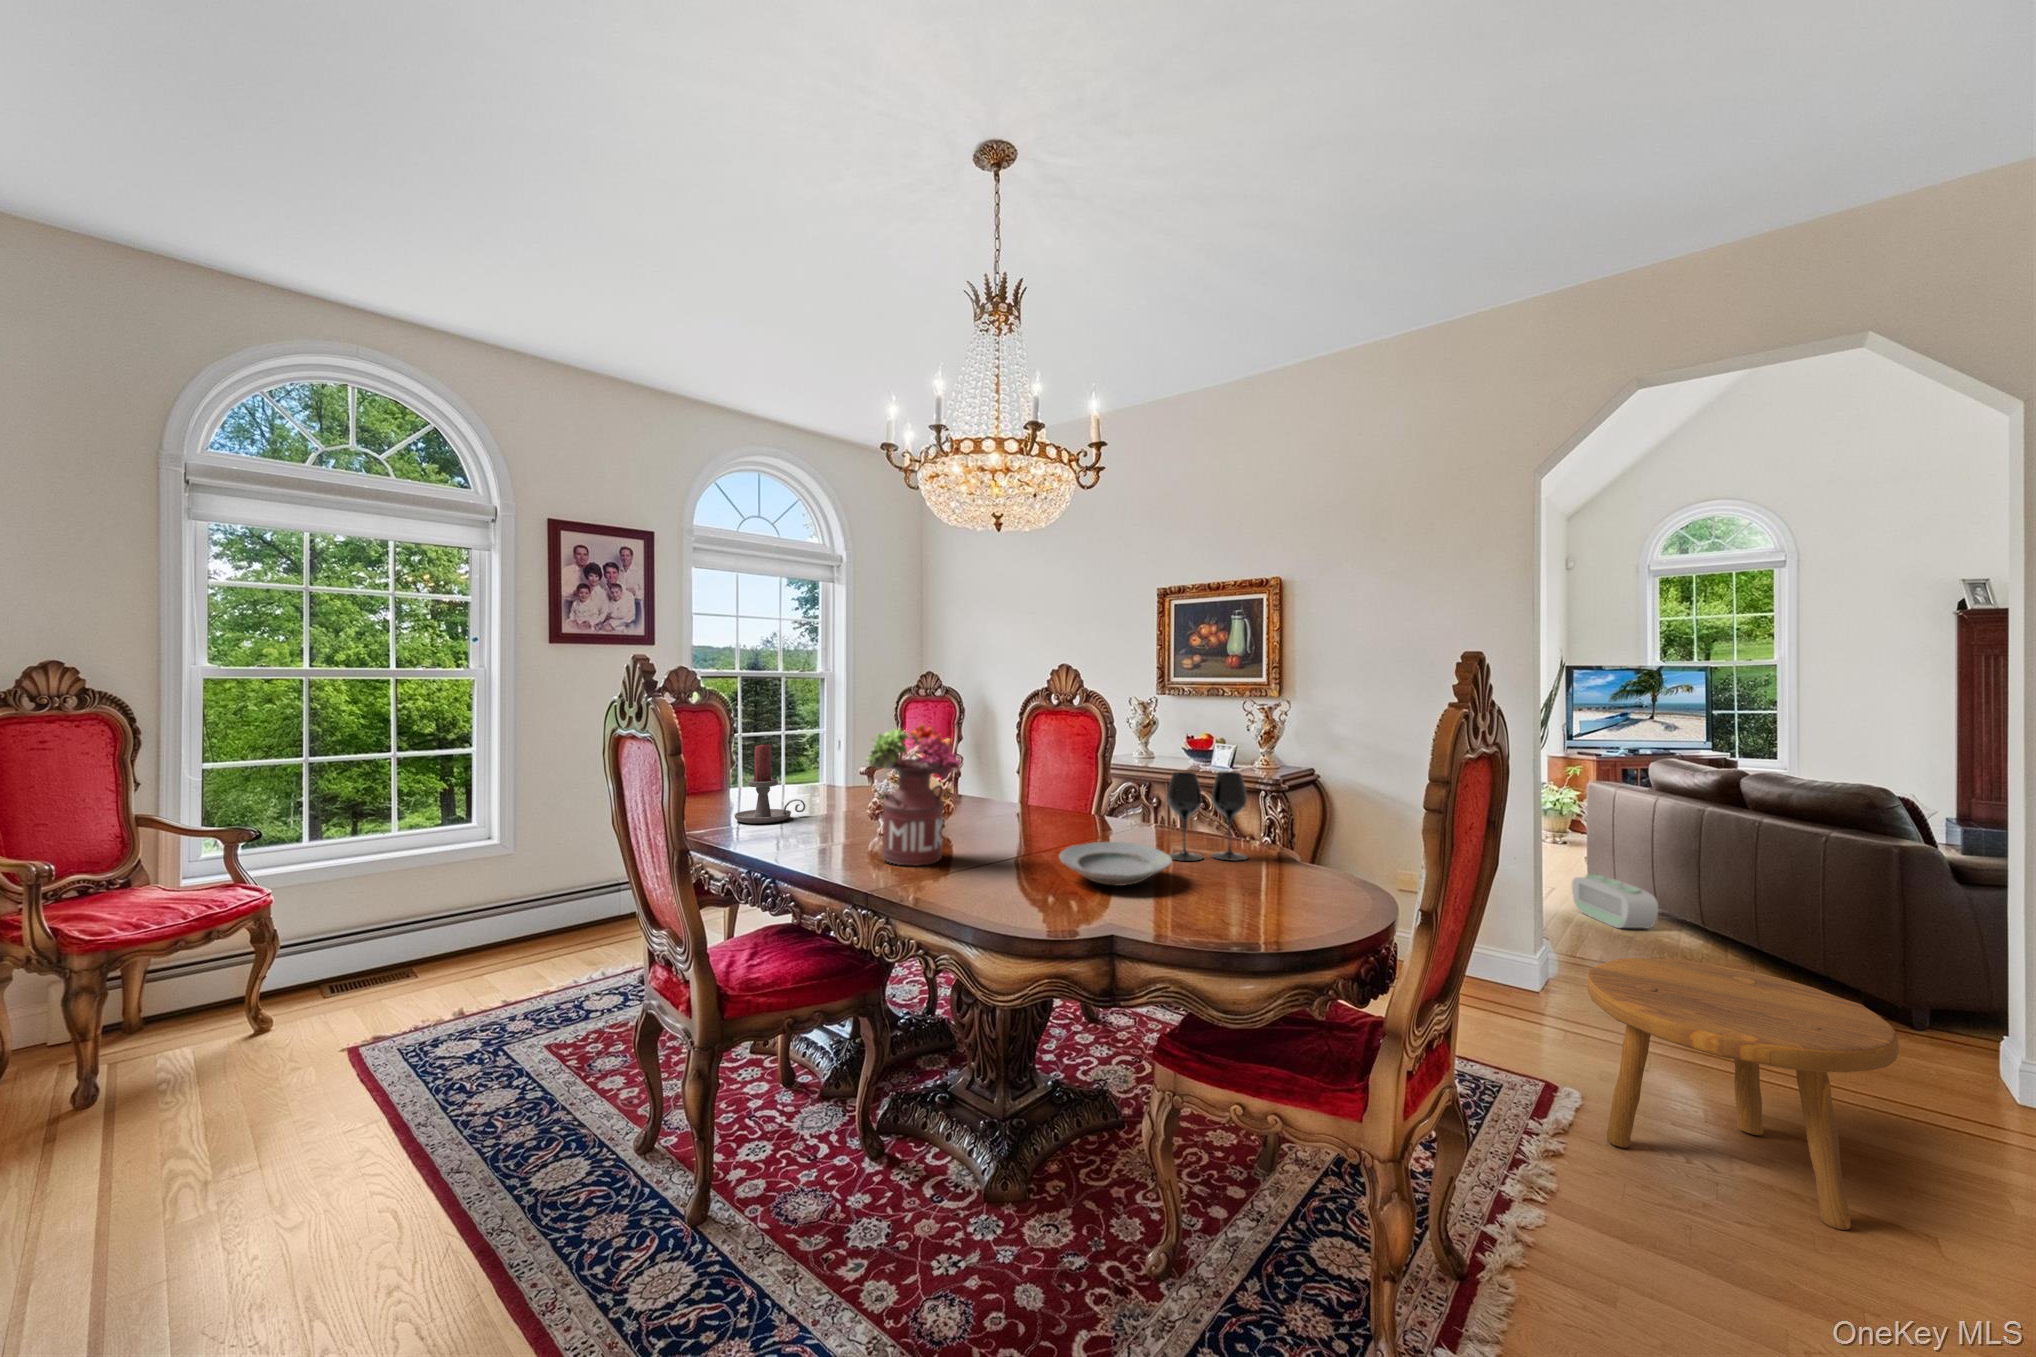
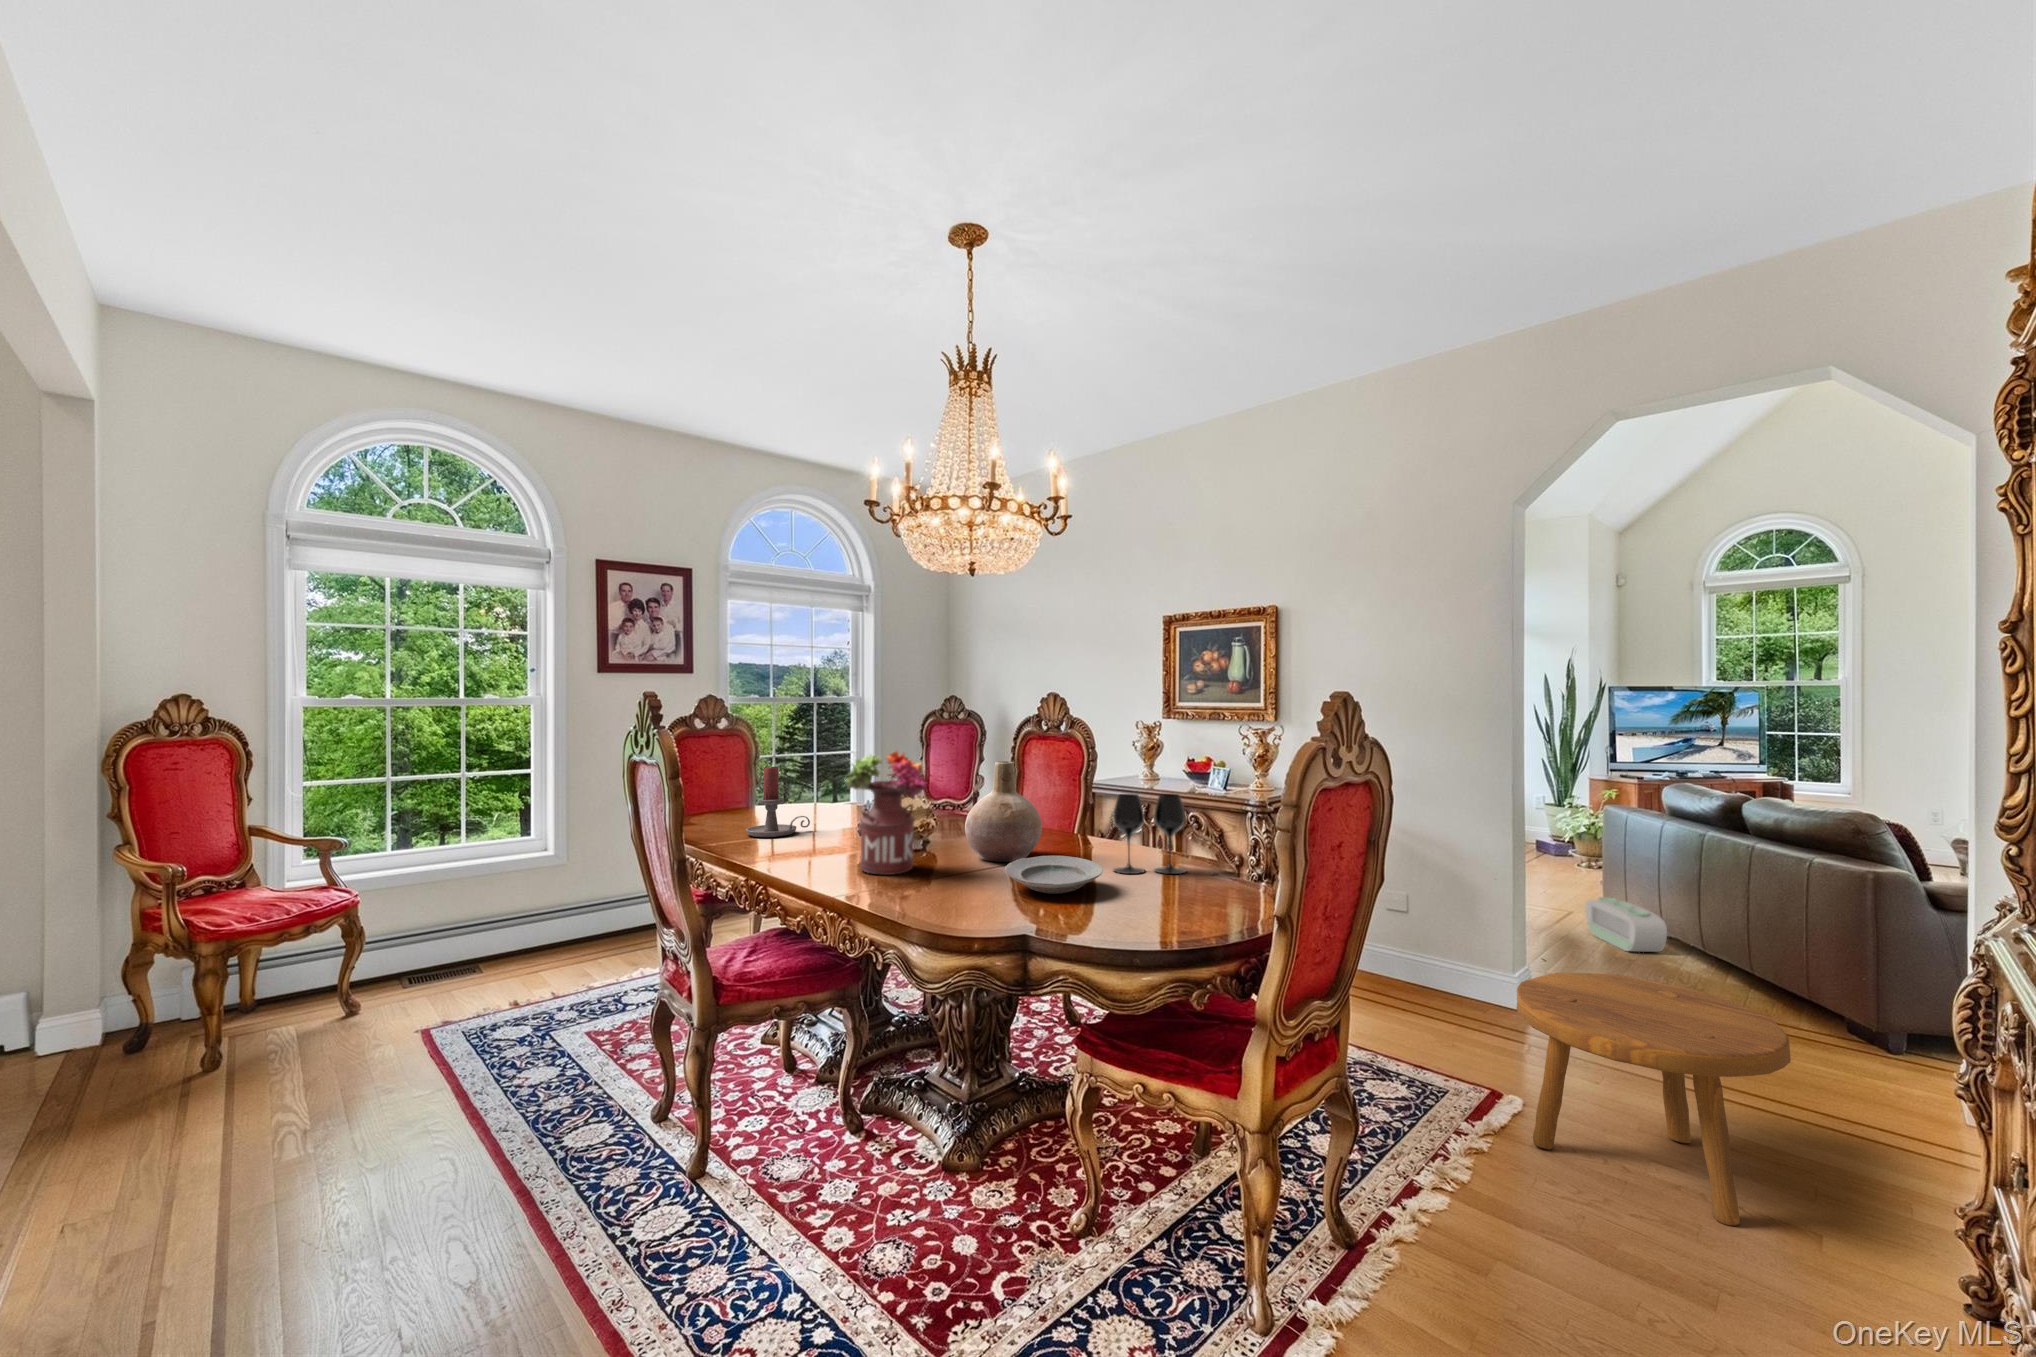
vase: none [995,737,1080,849] -> present [965,761,1042,862]

